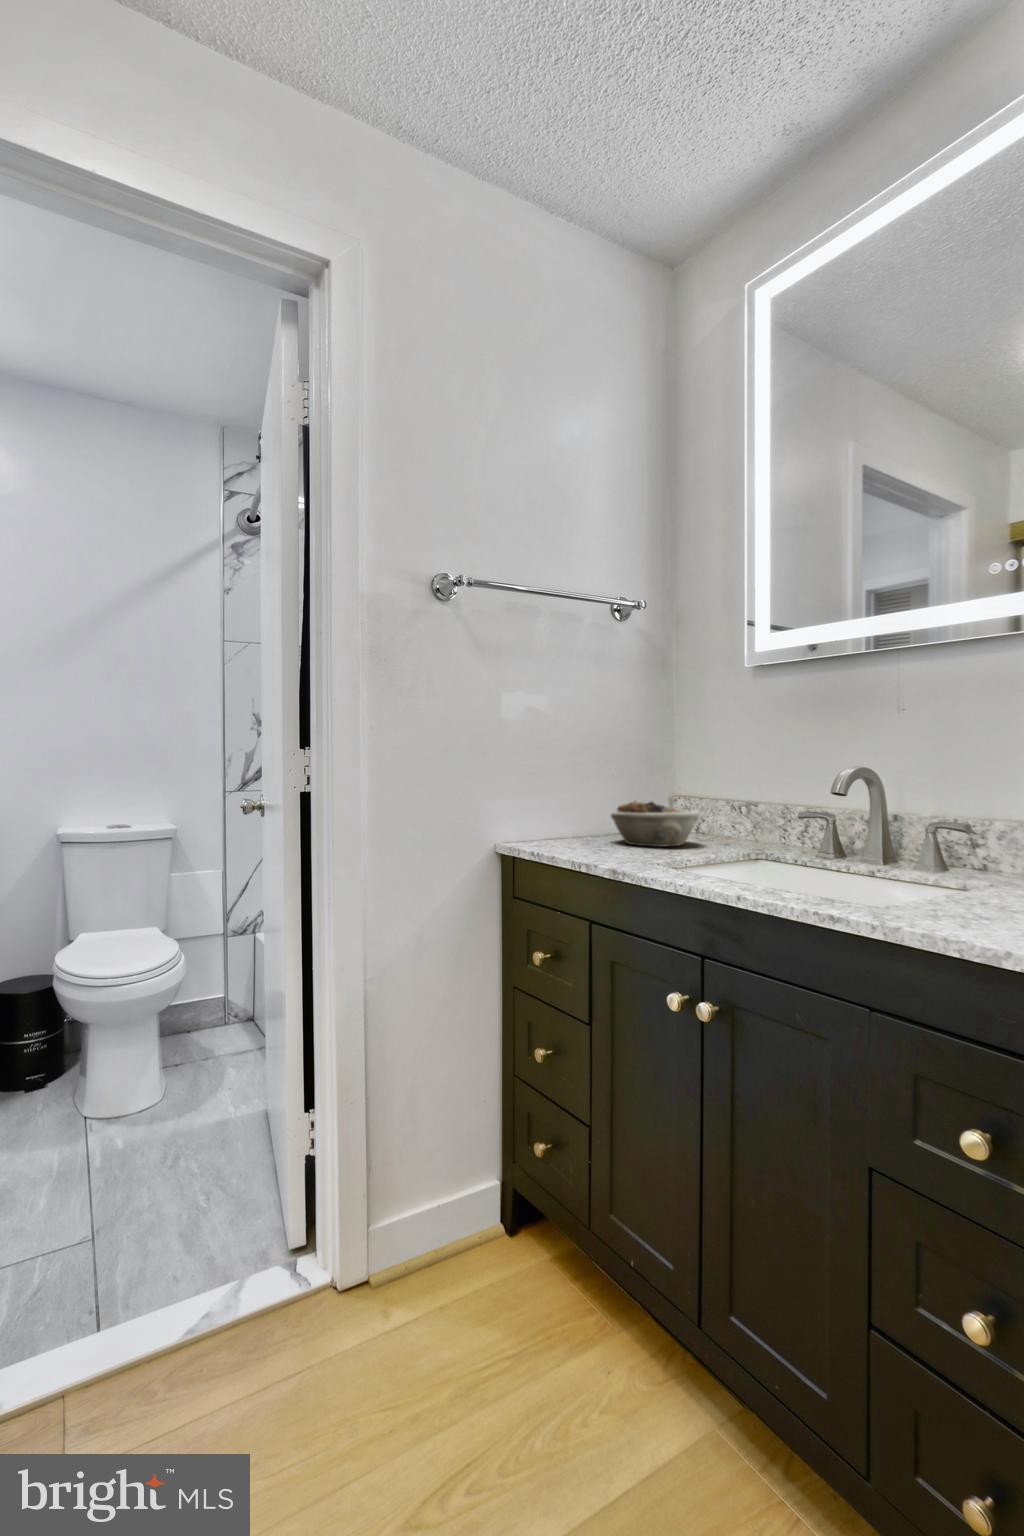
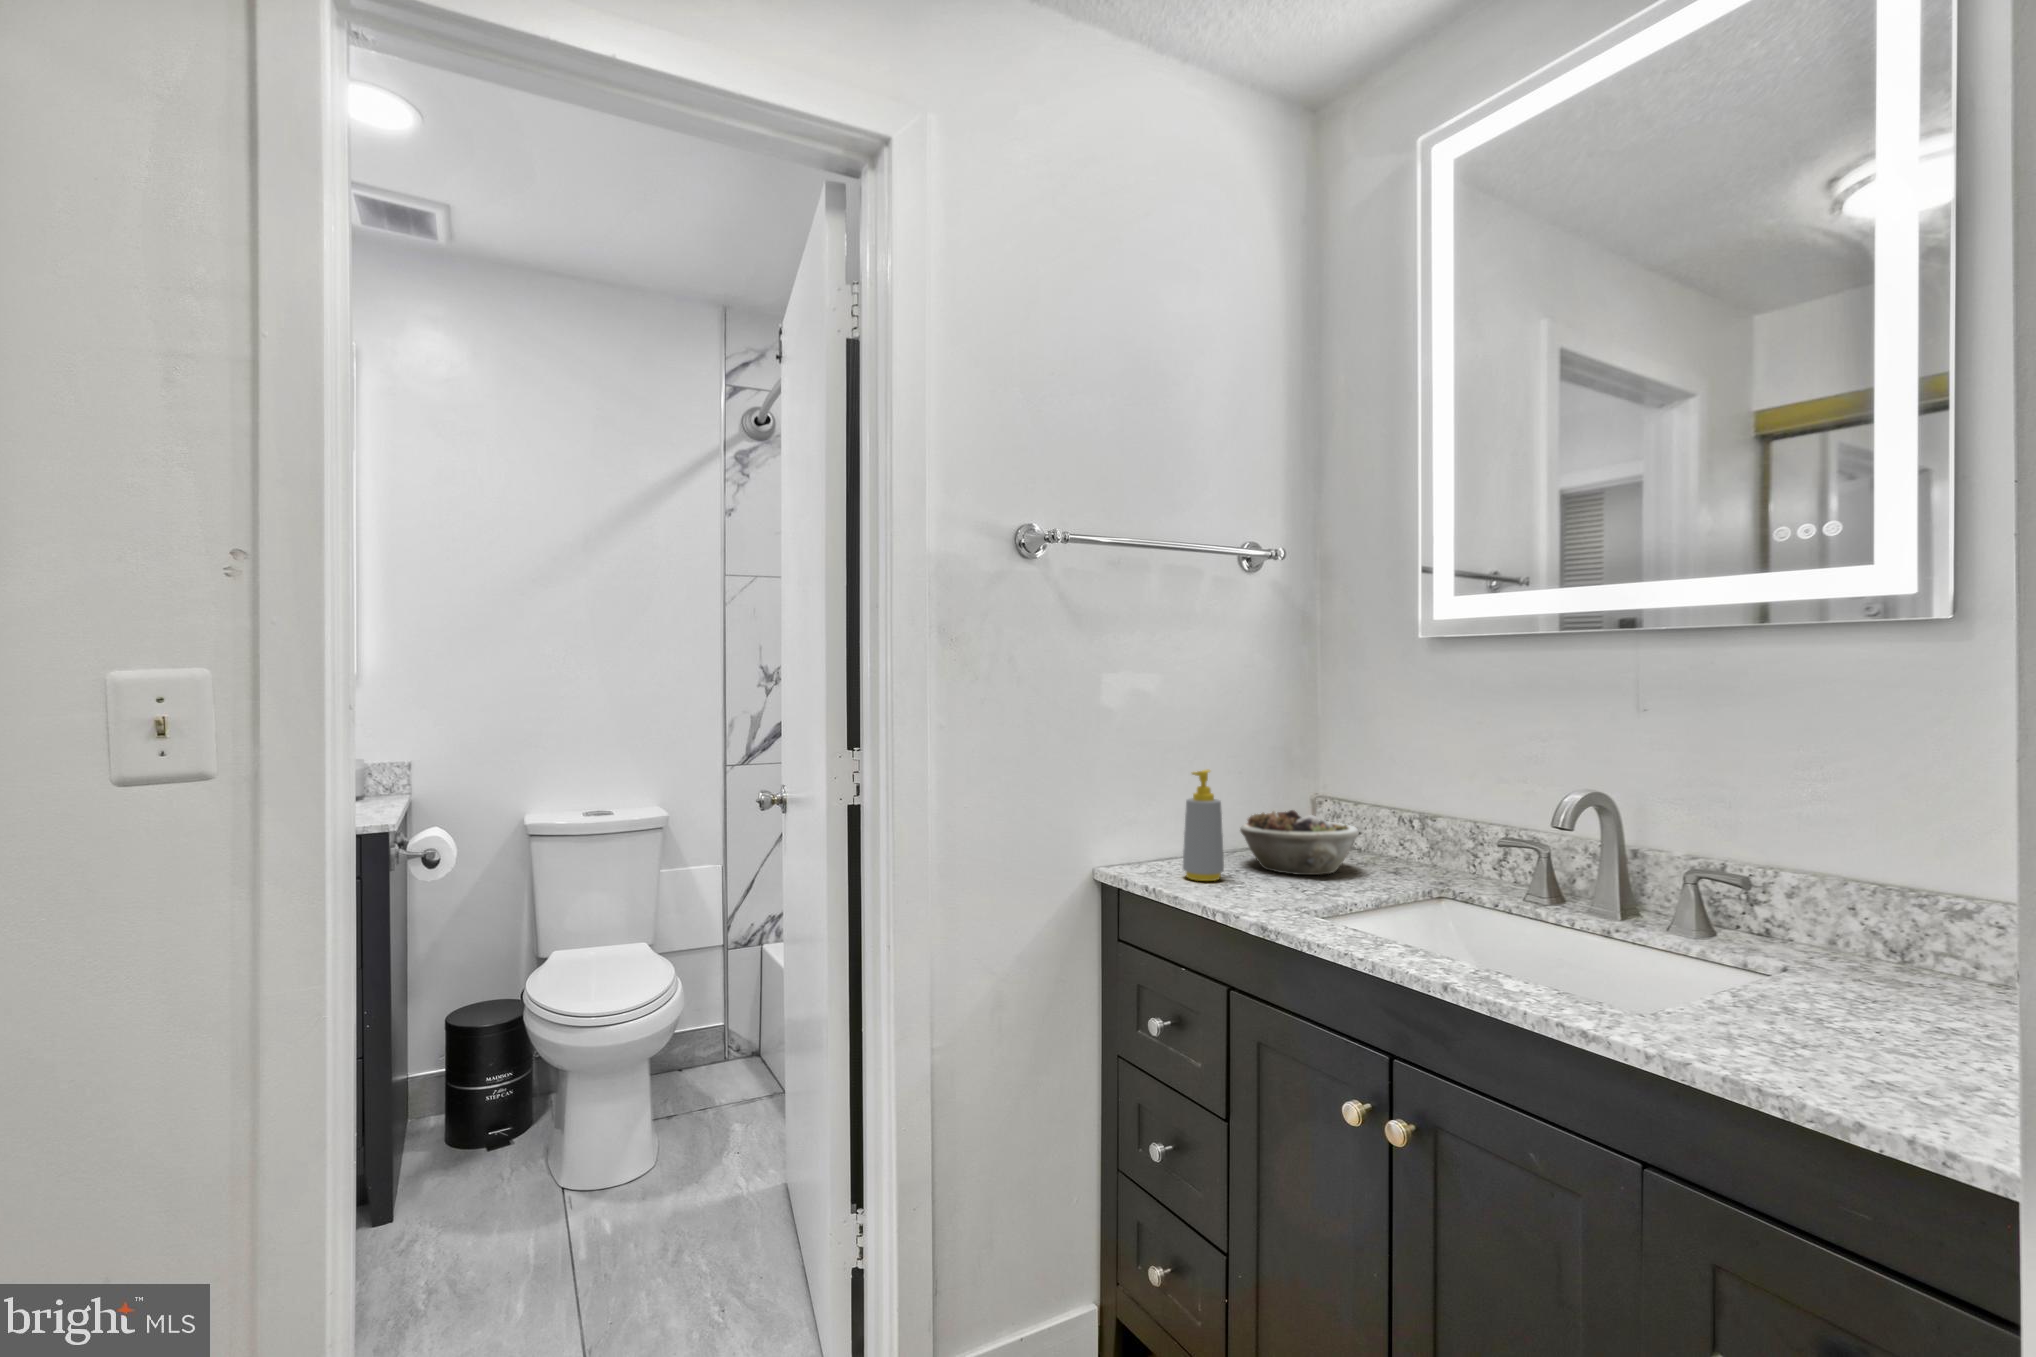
soap bottle: none [563,765,595,849] -> present [1183,770,1224,881]

